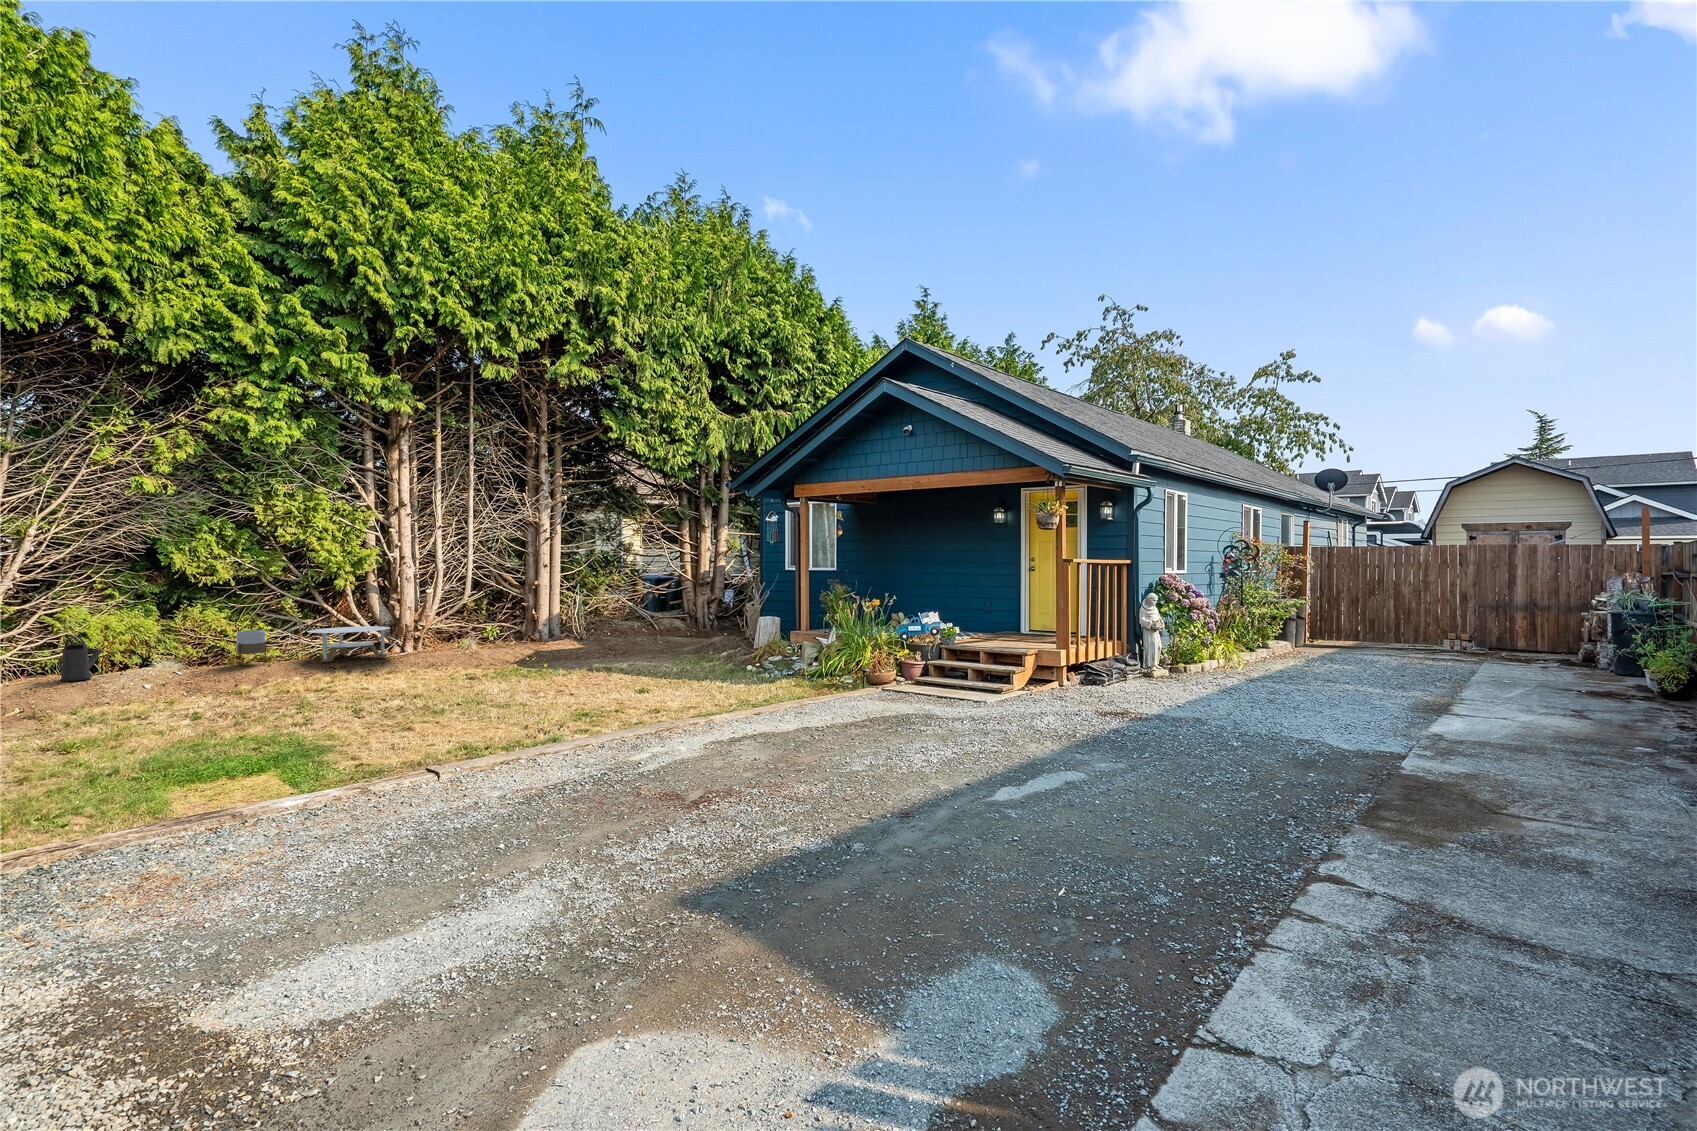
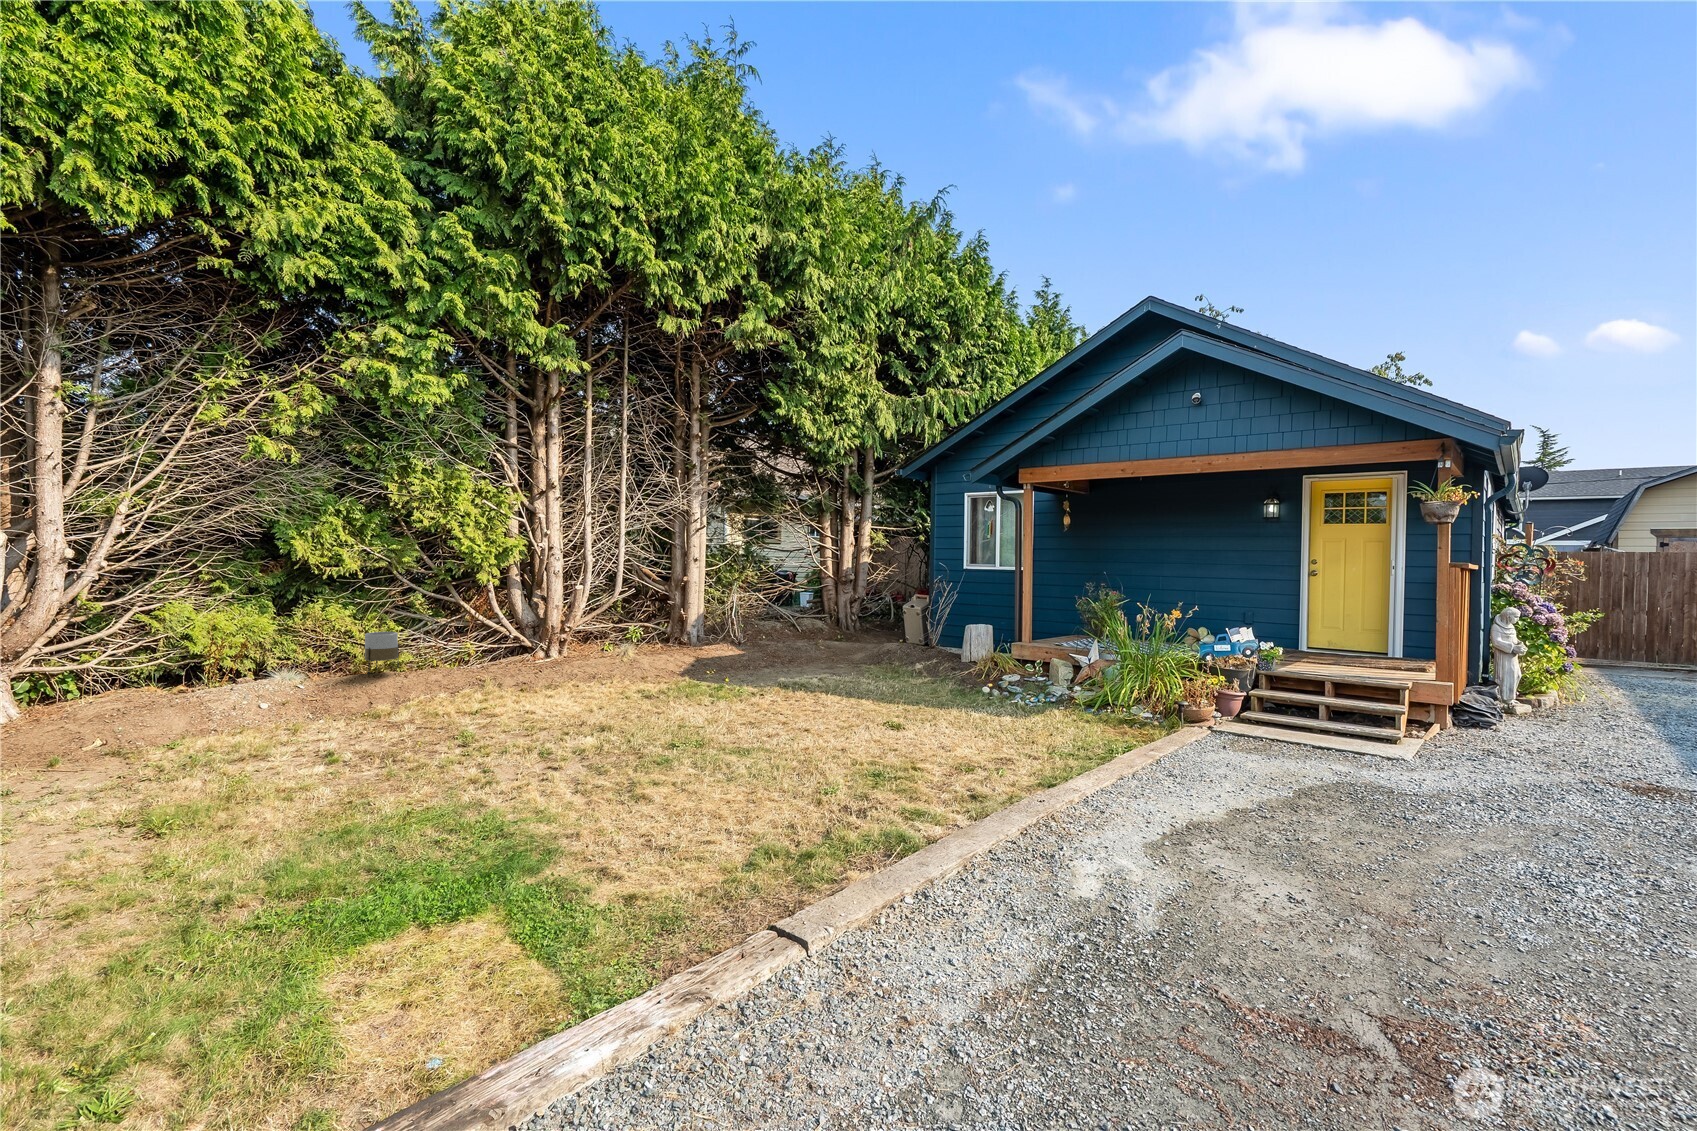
round table: present [307,626,390,662] -> none [443,627,536,671]
watering can: present [59,637,101,681] -> none [155,641,213,697]

